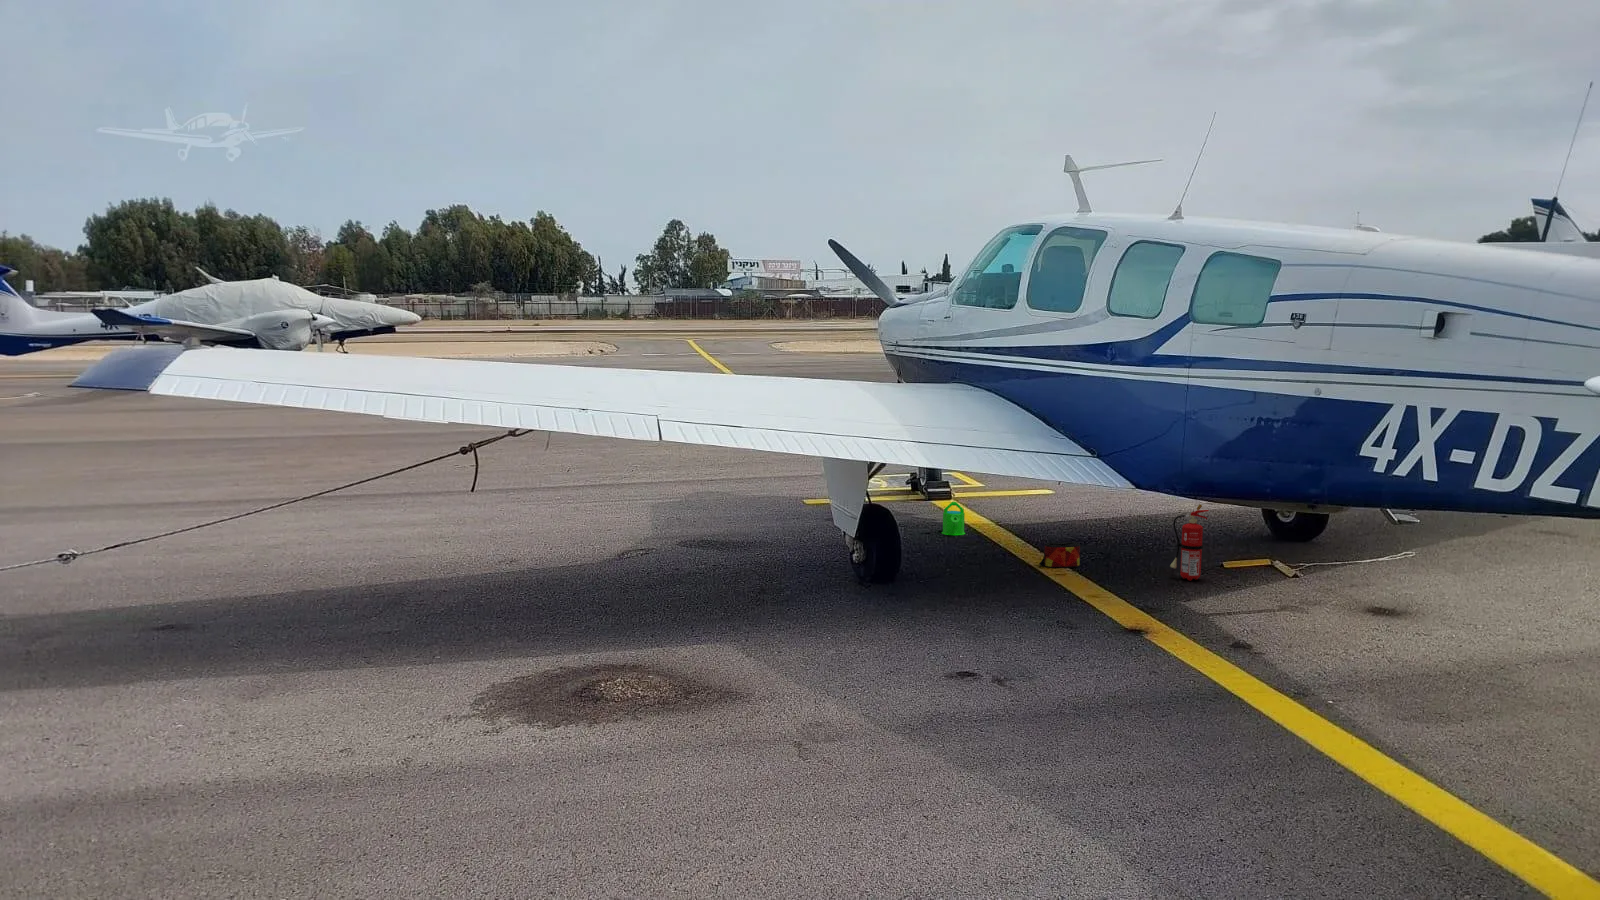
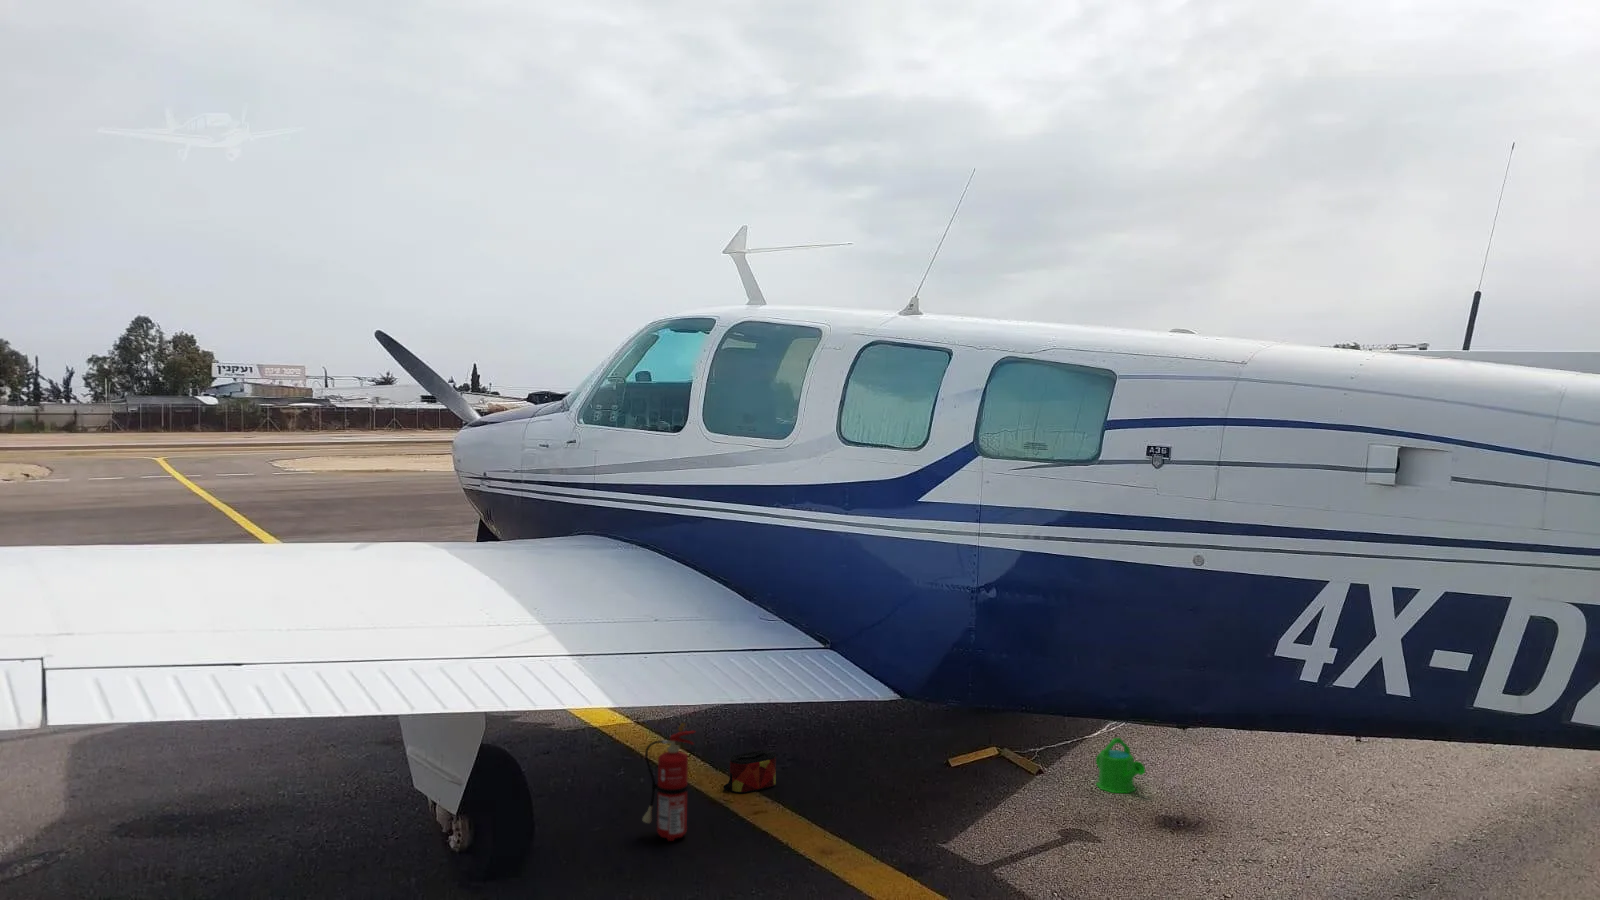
watering can: present [941,502,965,536] -> present [1096,738,1145,793]
fire extinguisher: present [1170,504,1209,581] -> present [643,723,695,841]

